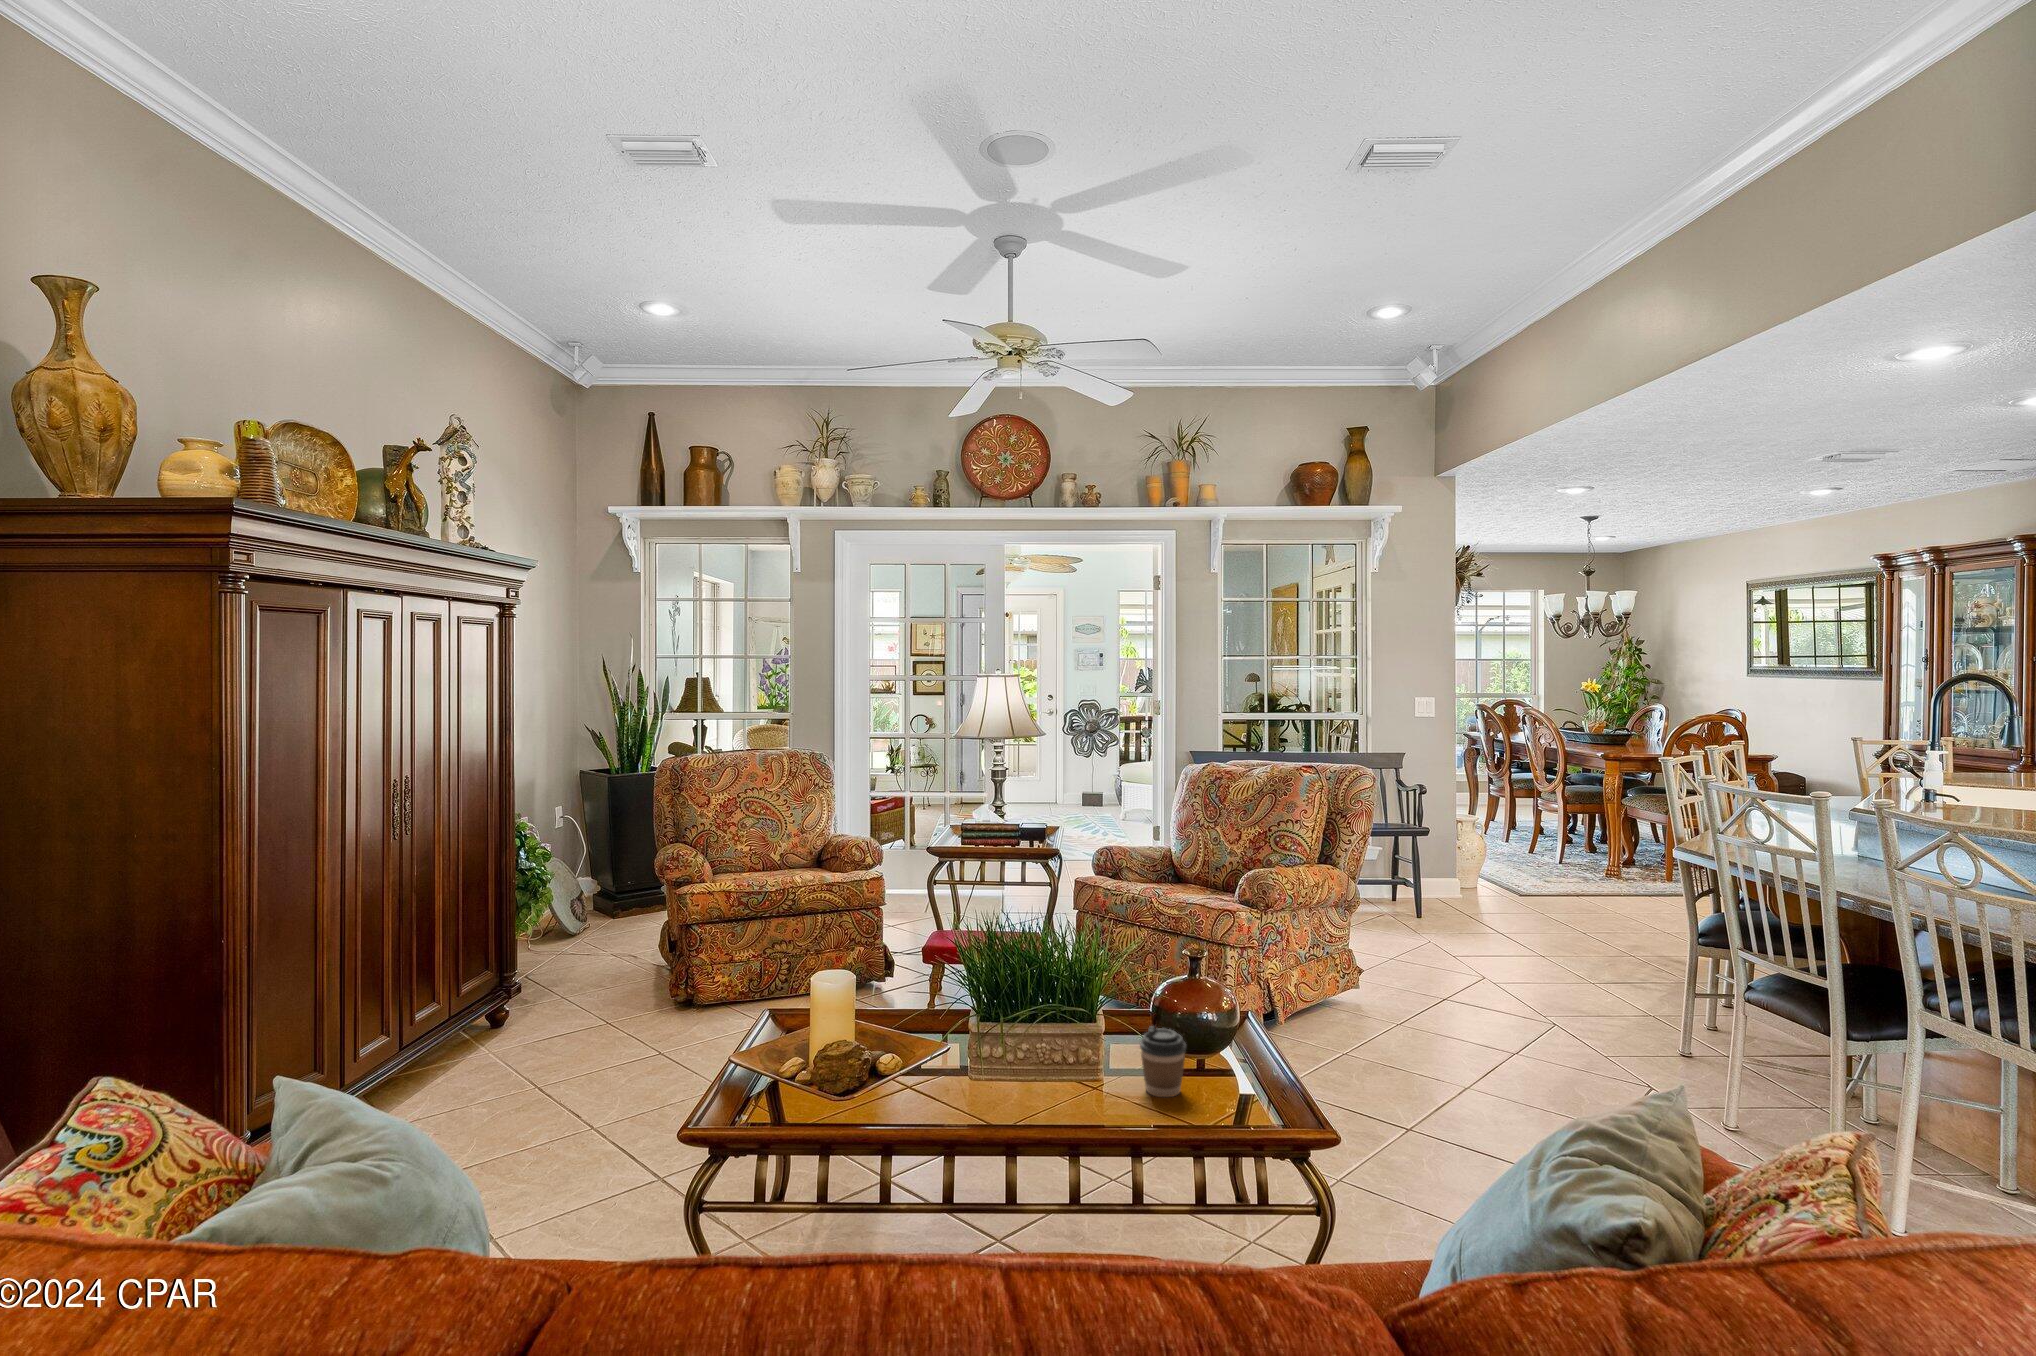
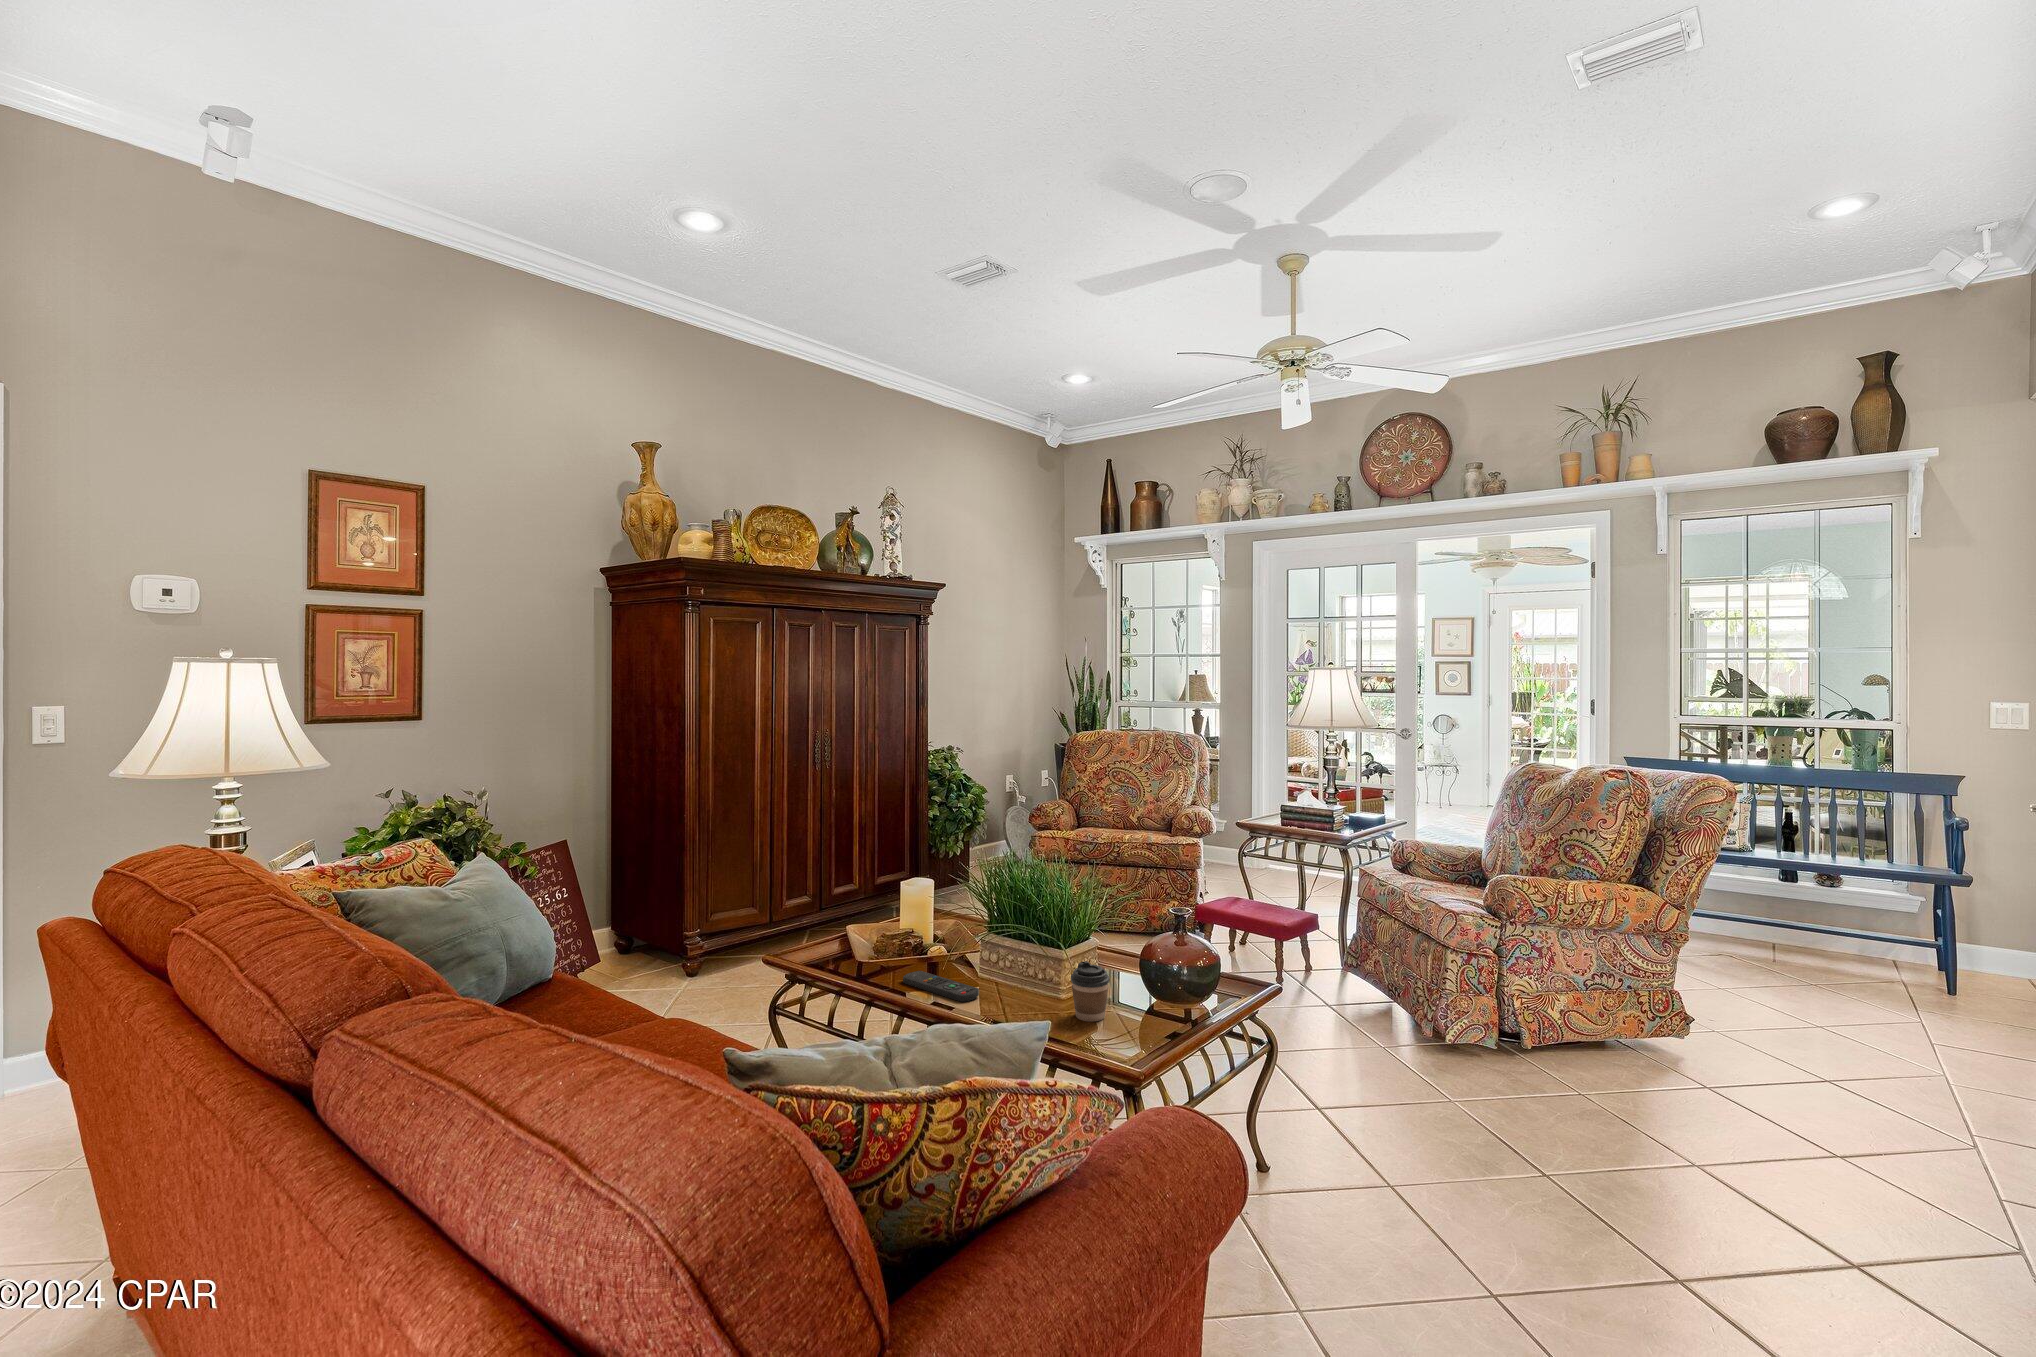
remote control: none [905,1095,1029,1118] -> present [903,971,979,1002]

